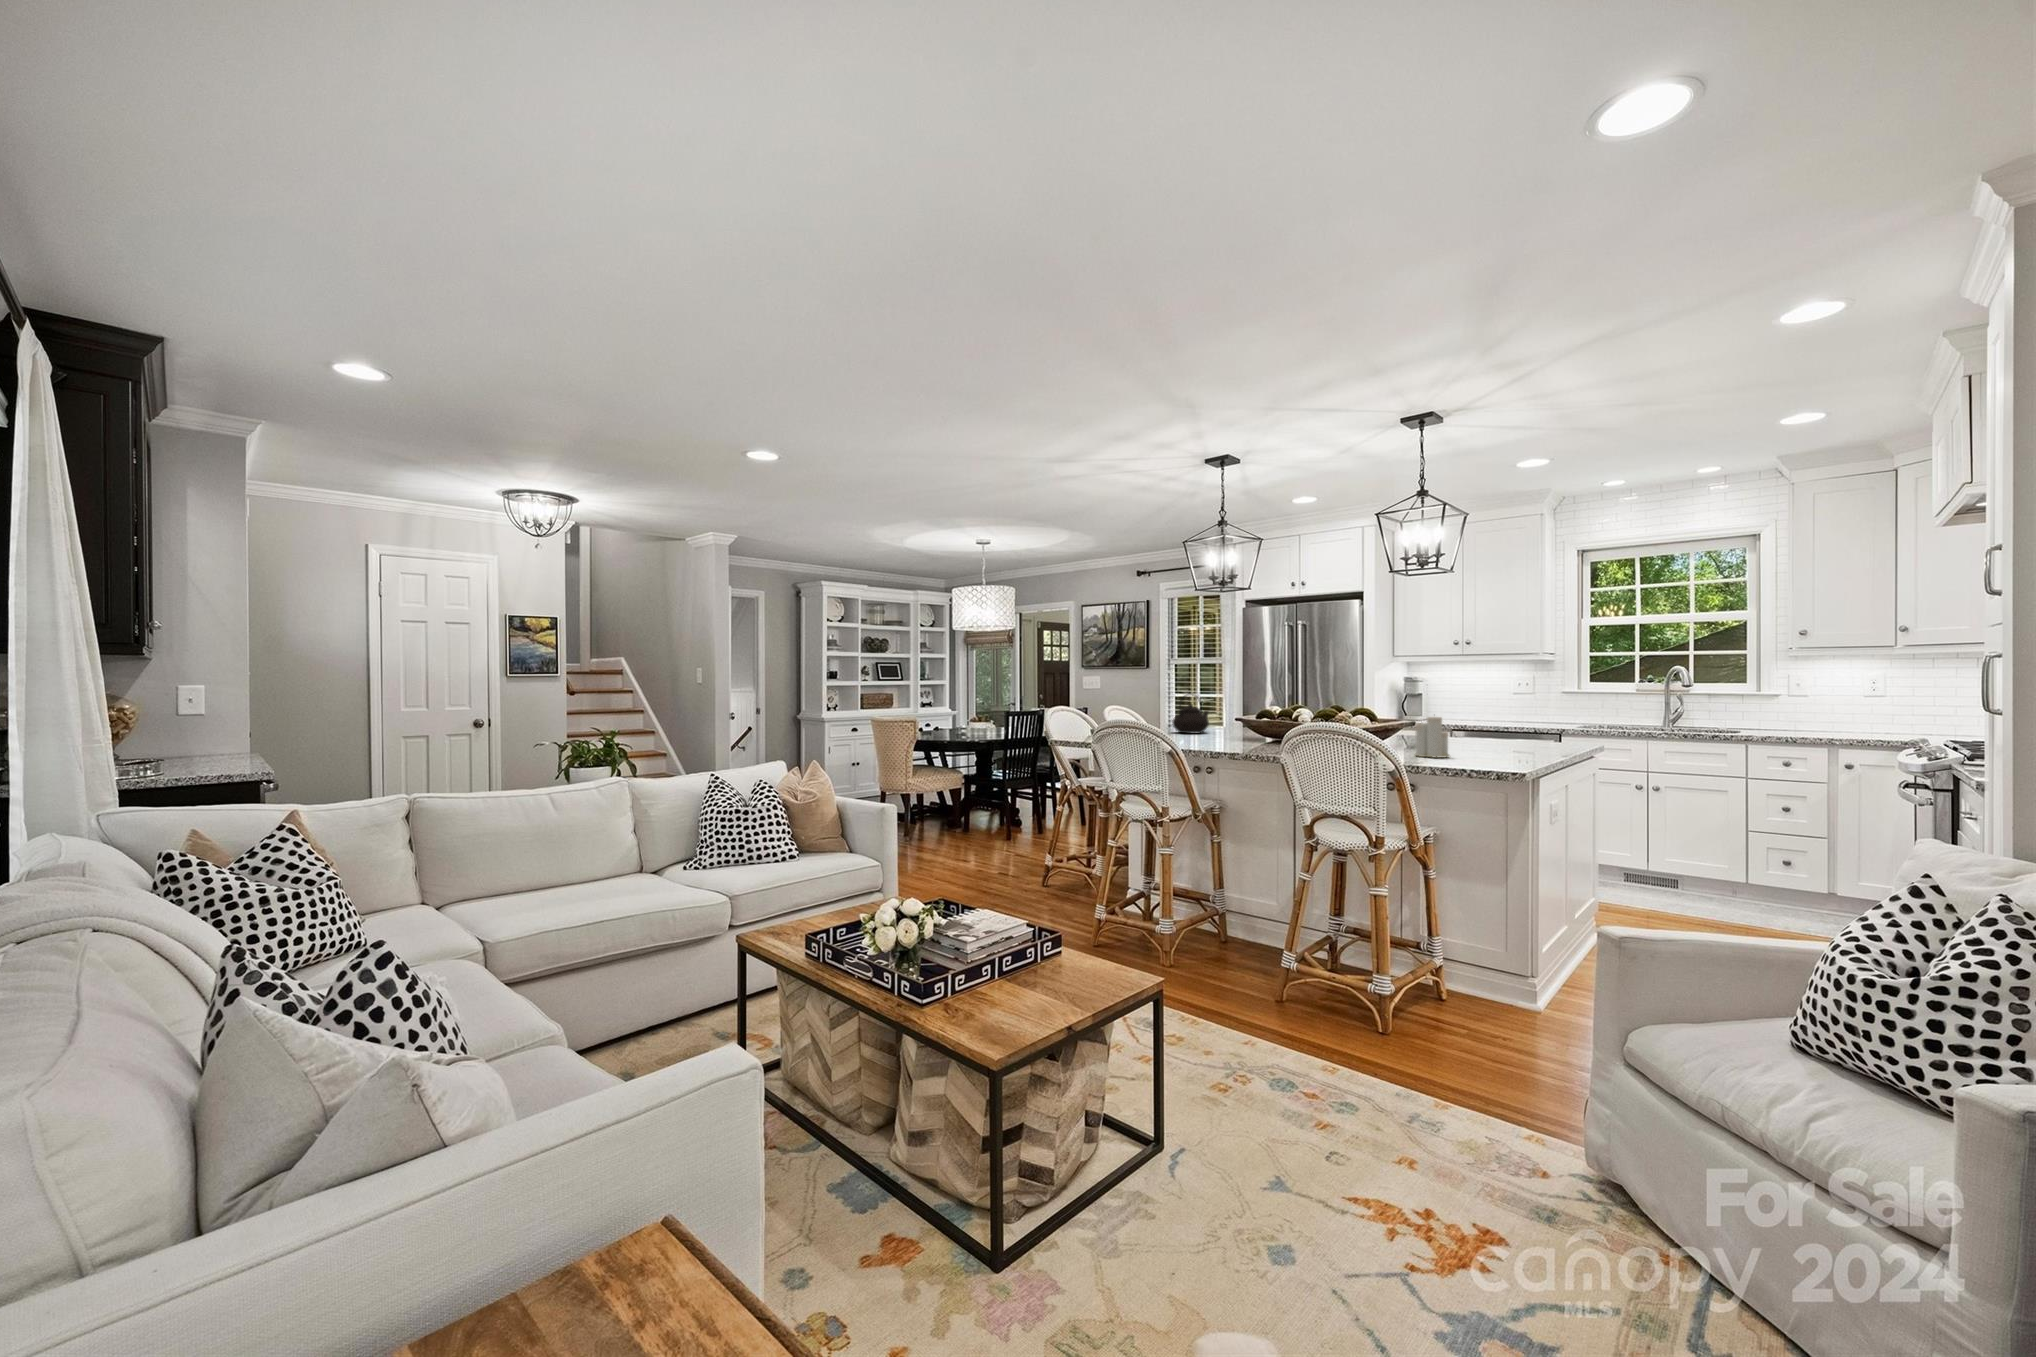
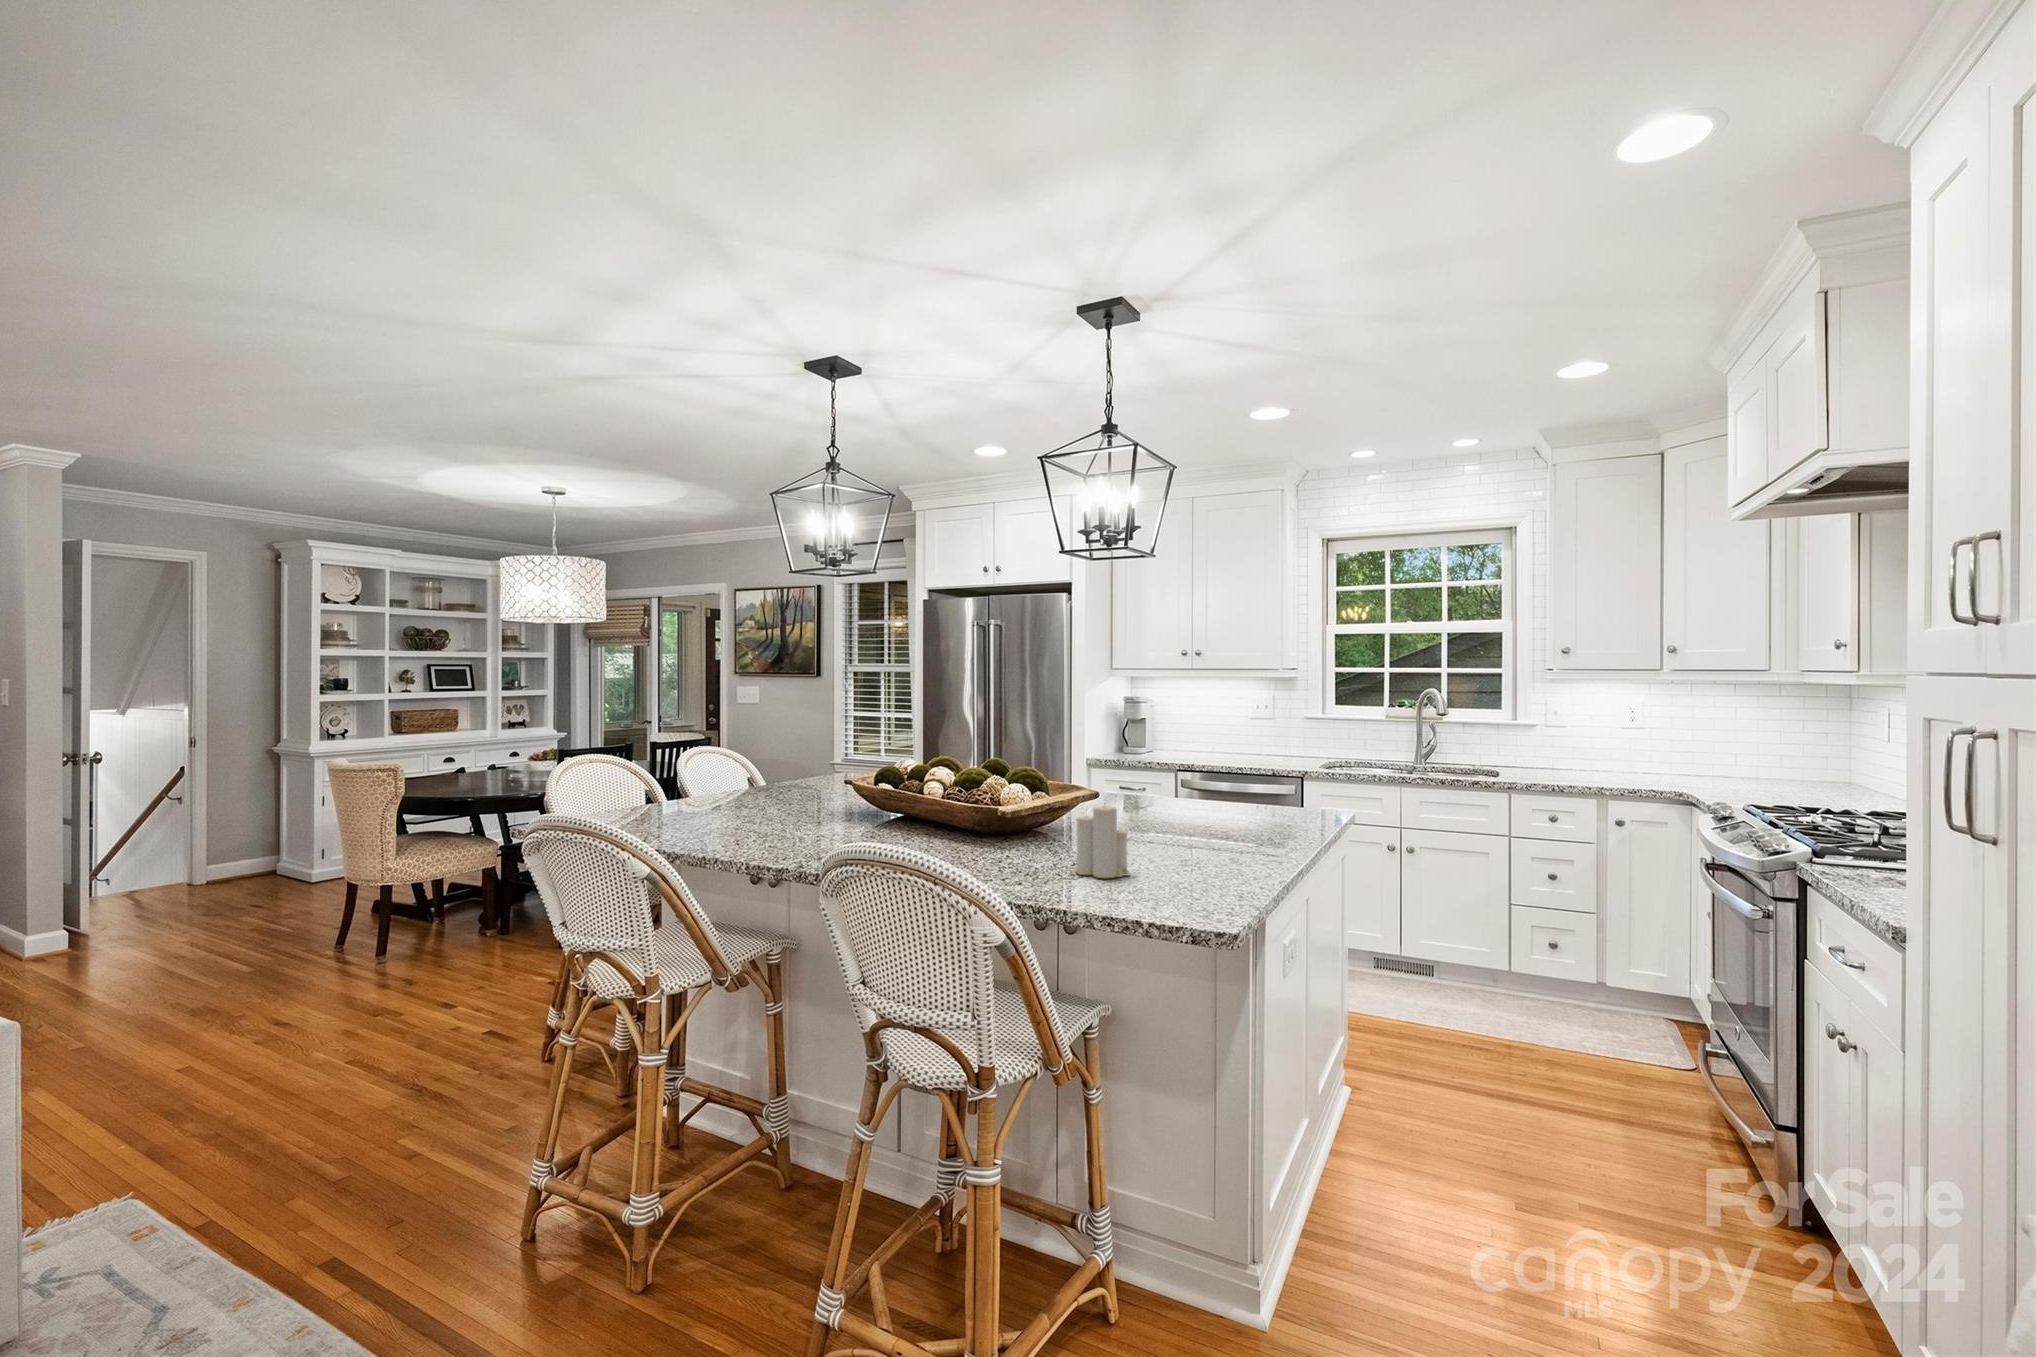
teapot: present [1172,694,1209,734] -> none [752,739,816,804]

